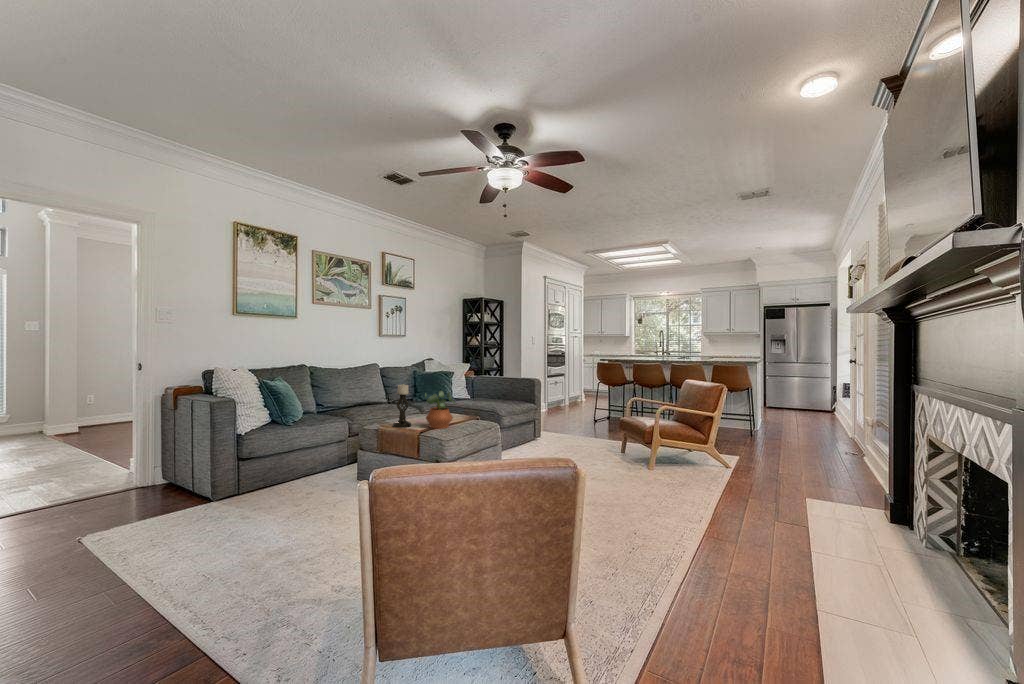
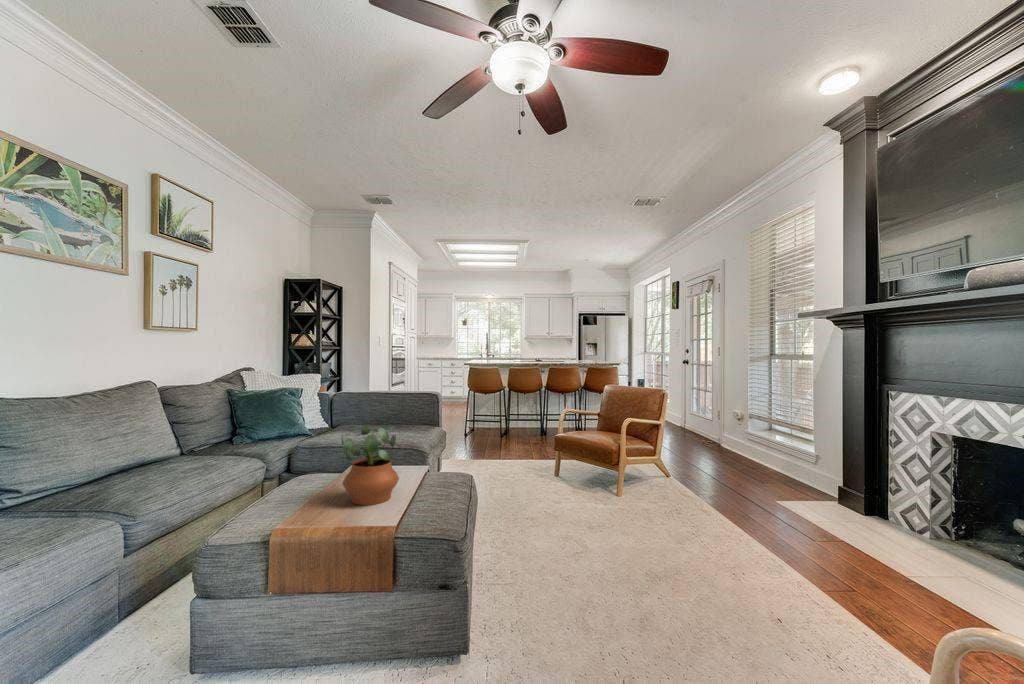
candle holder: present [393,384,411,428] -> none [265,420,309,520]

